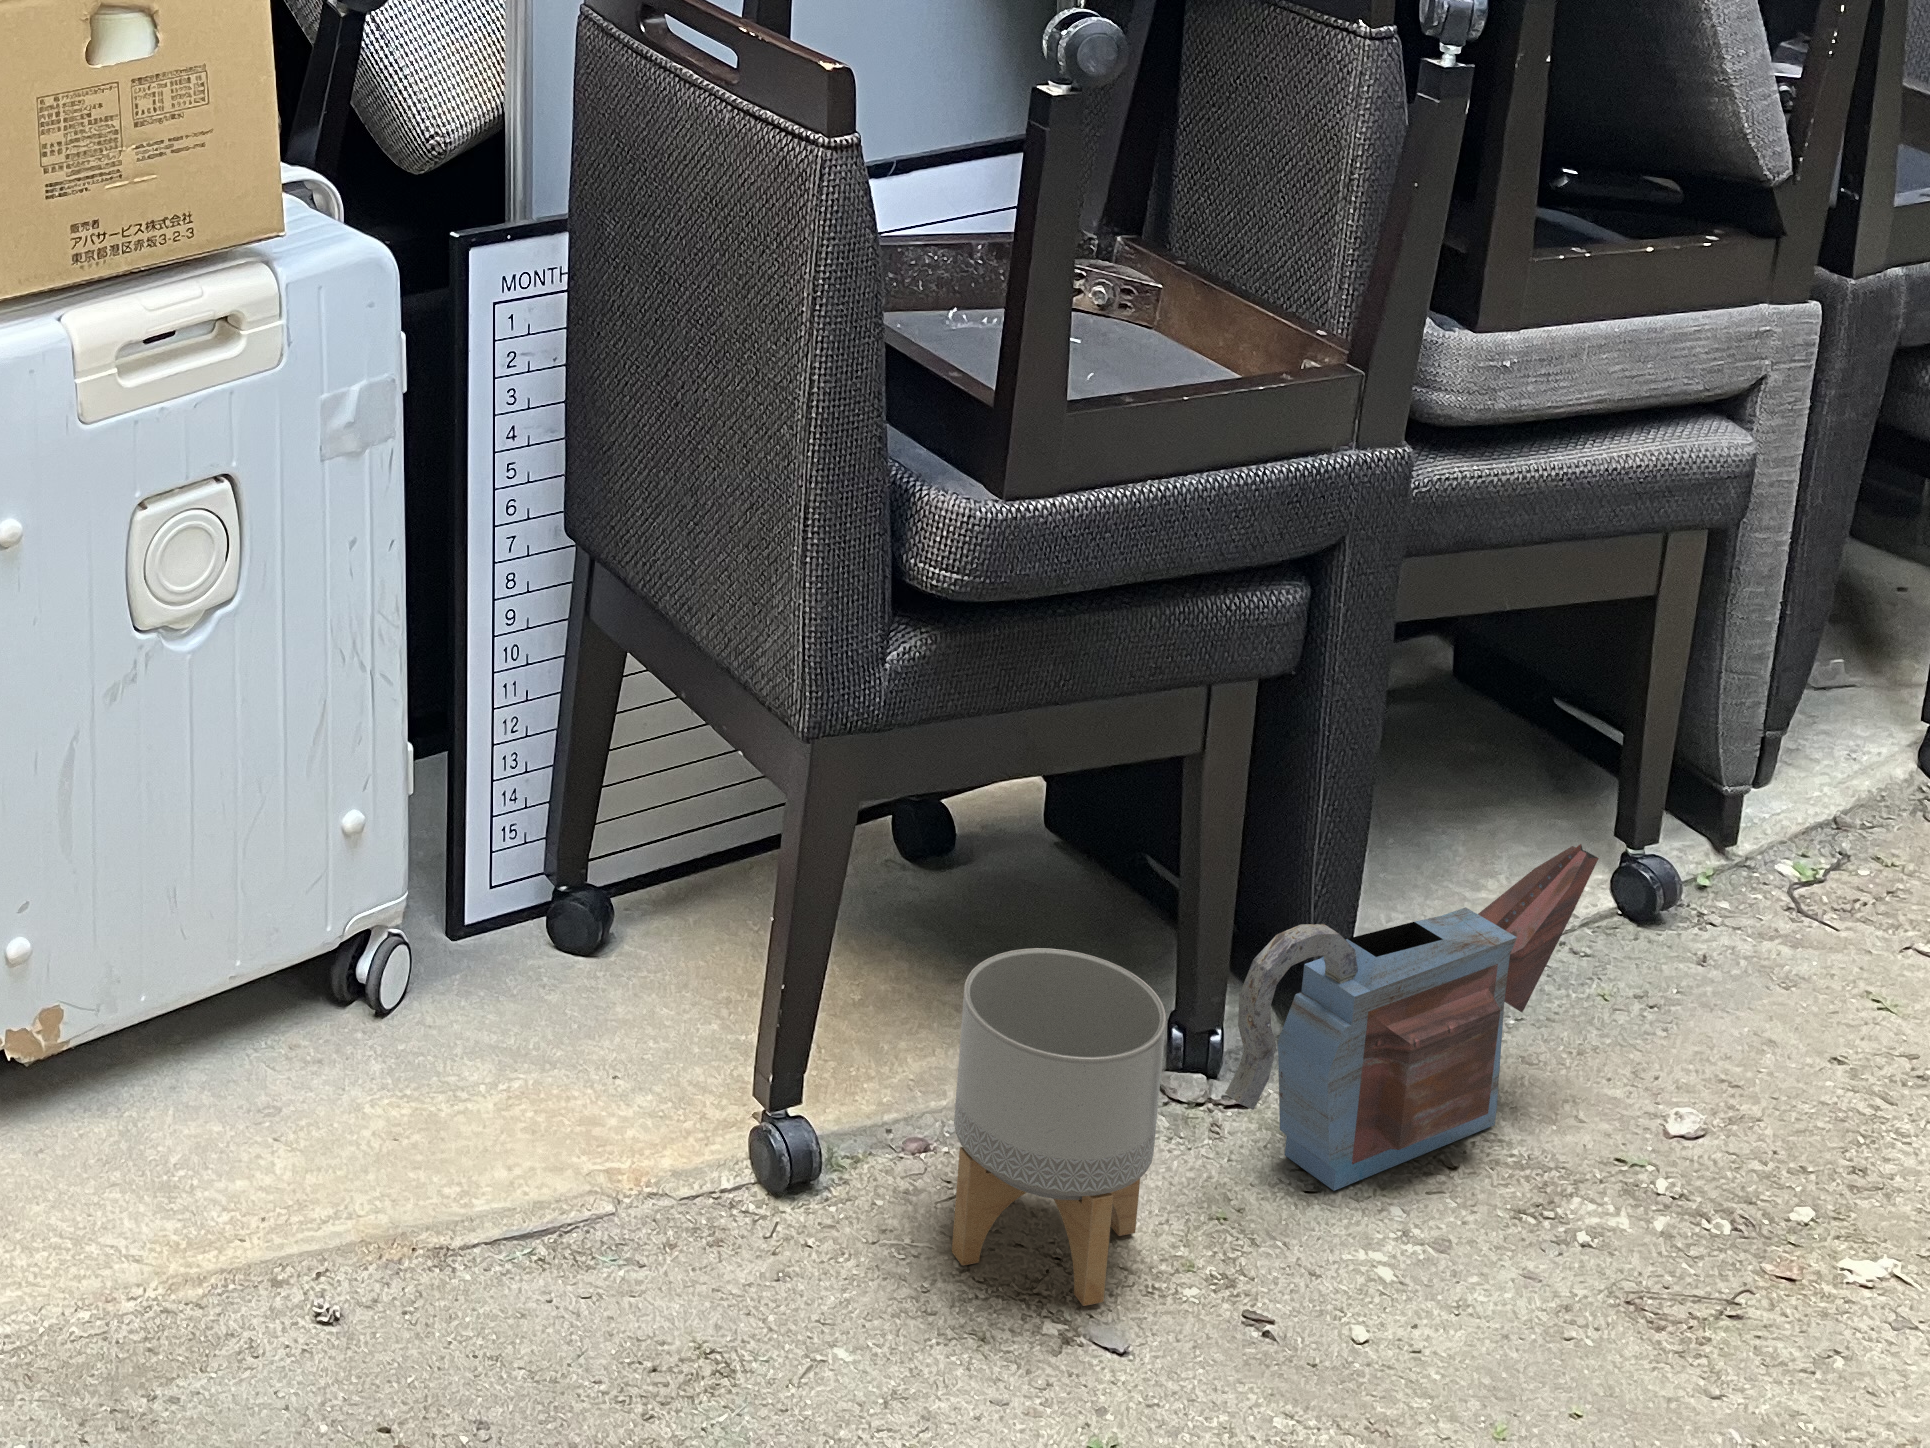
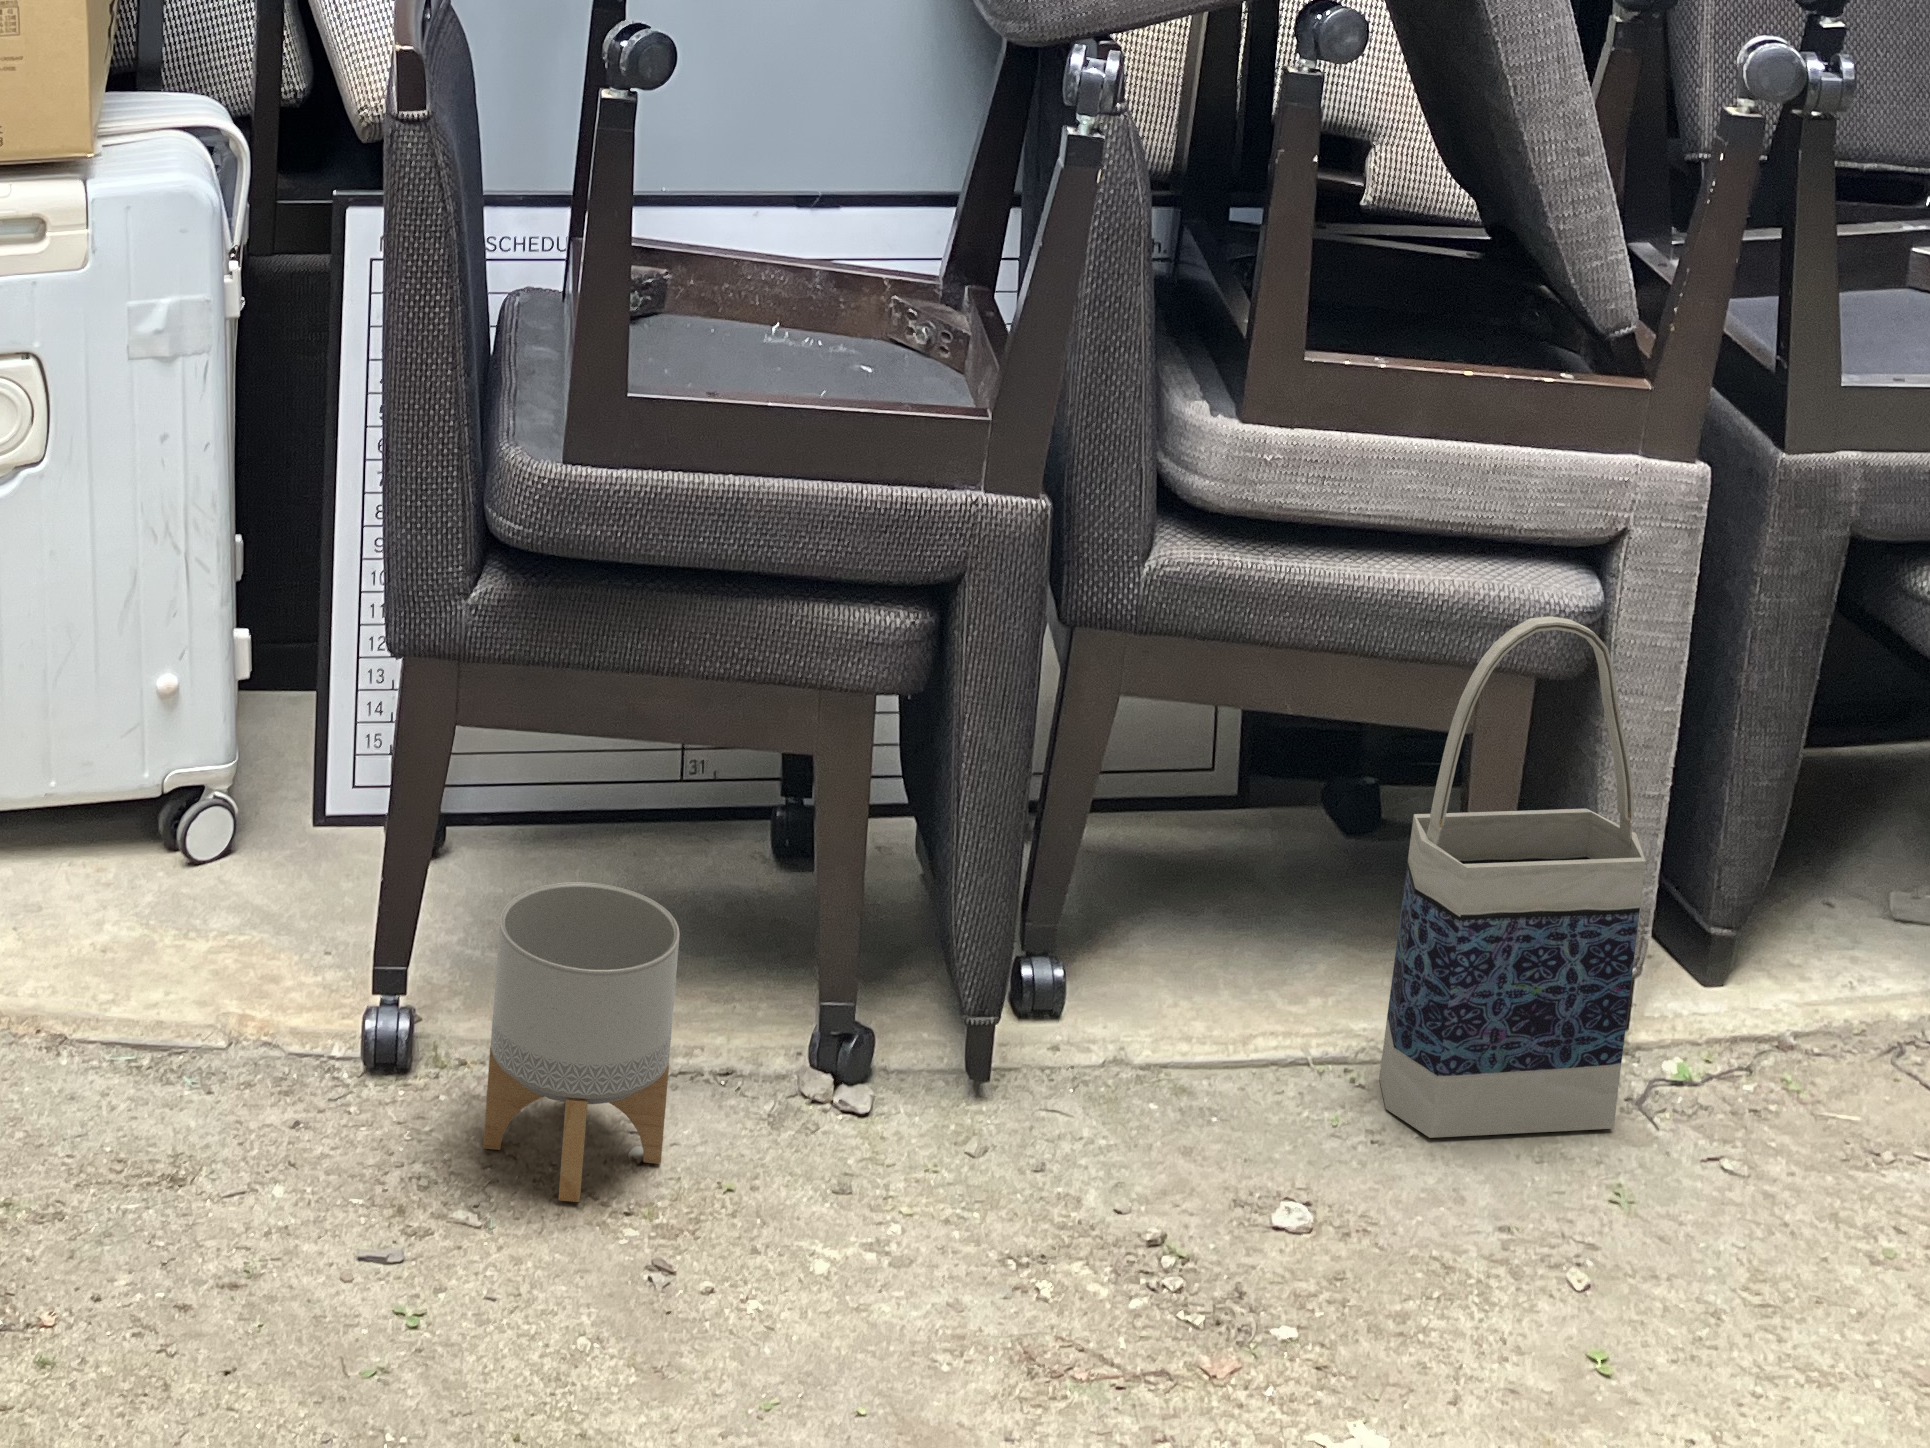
bag: none [1622,481,1872,1006] -> present [1379,616,1646,1138]
watering can: present [1225,844,1599,1191] -> none [767,914,1241,1180]

